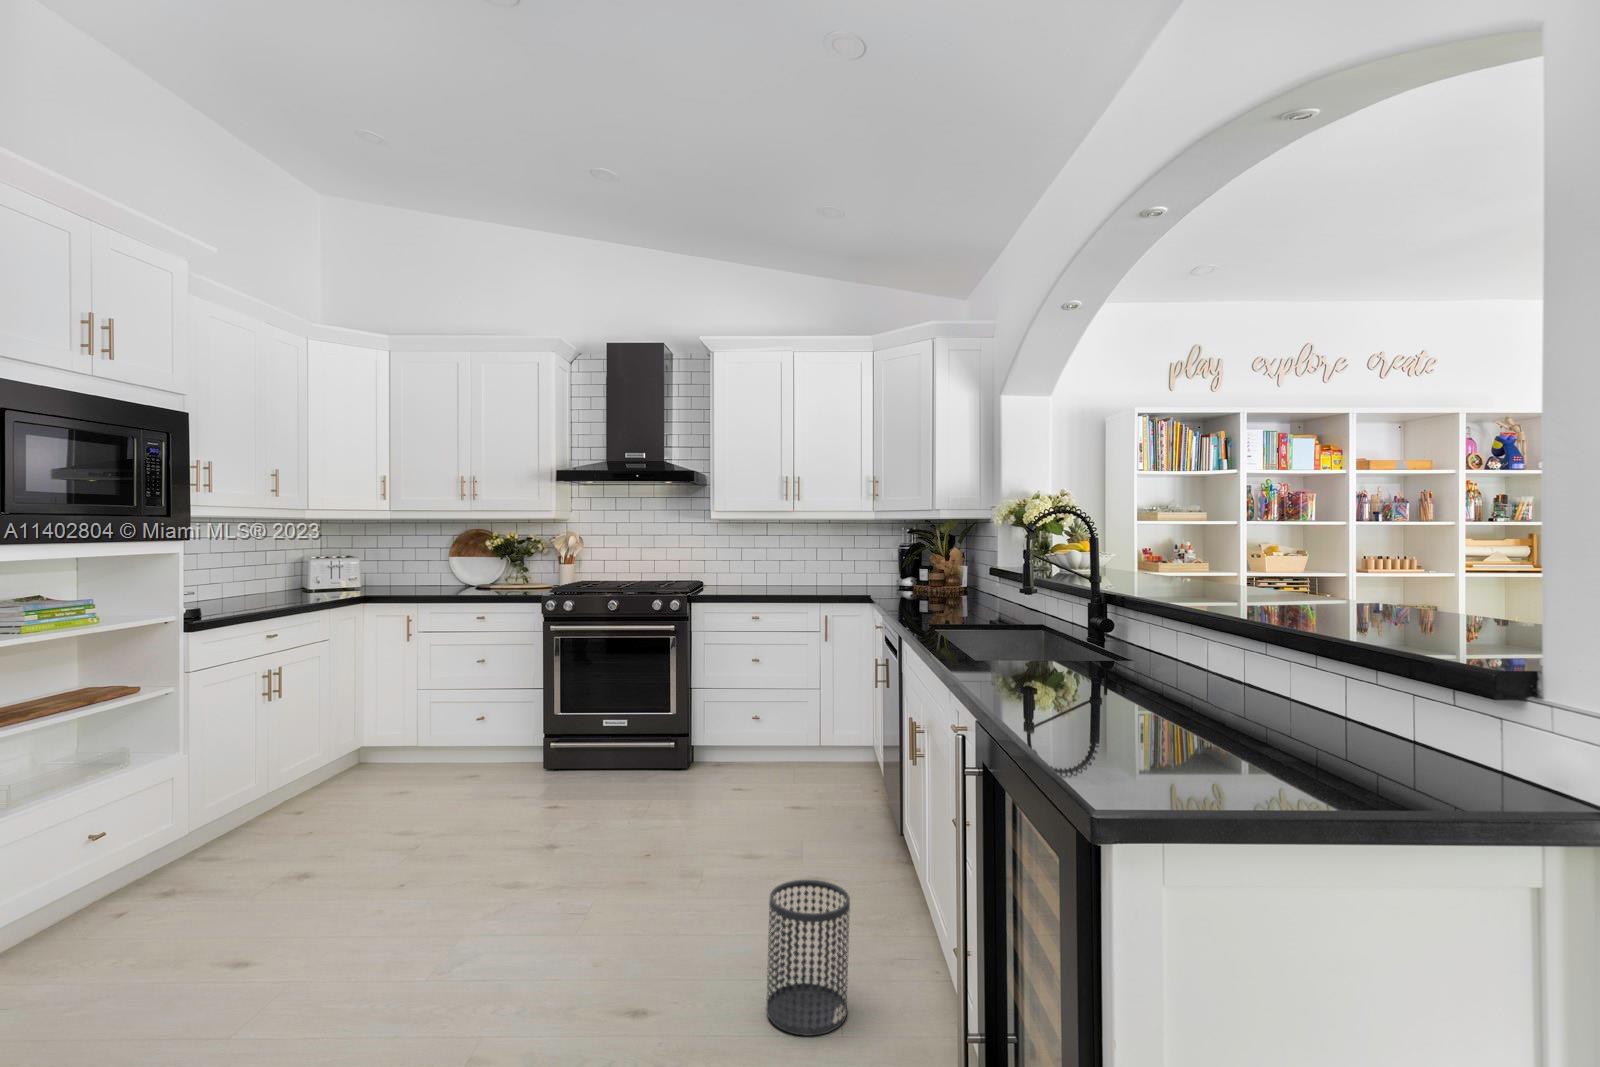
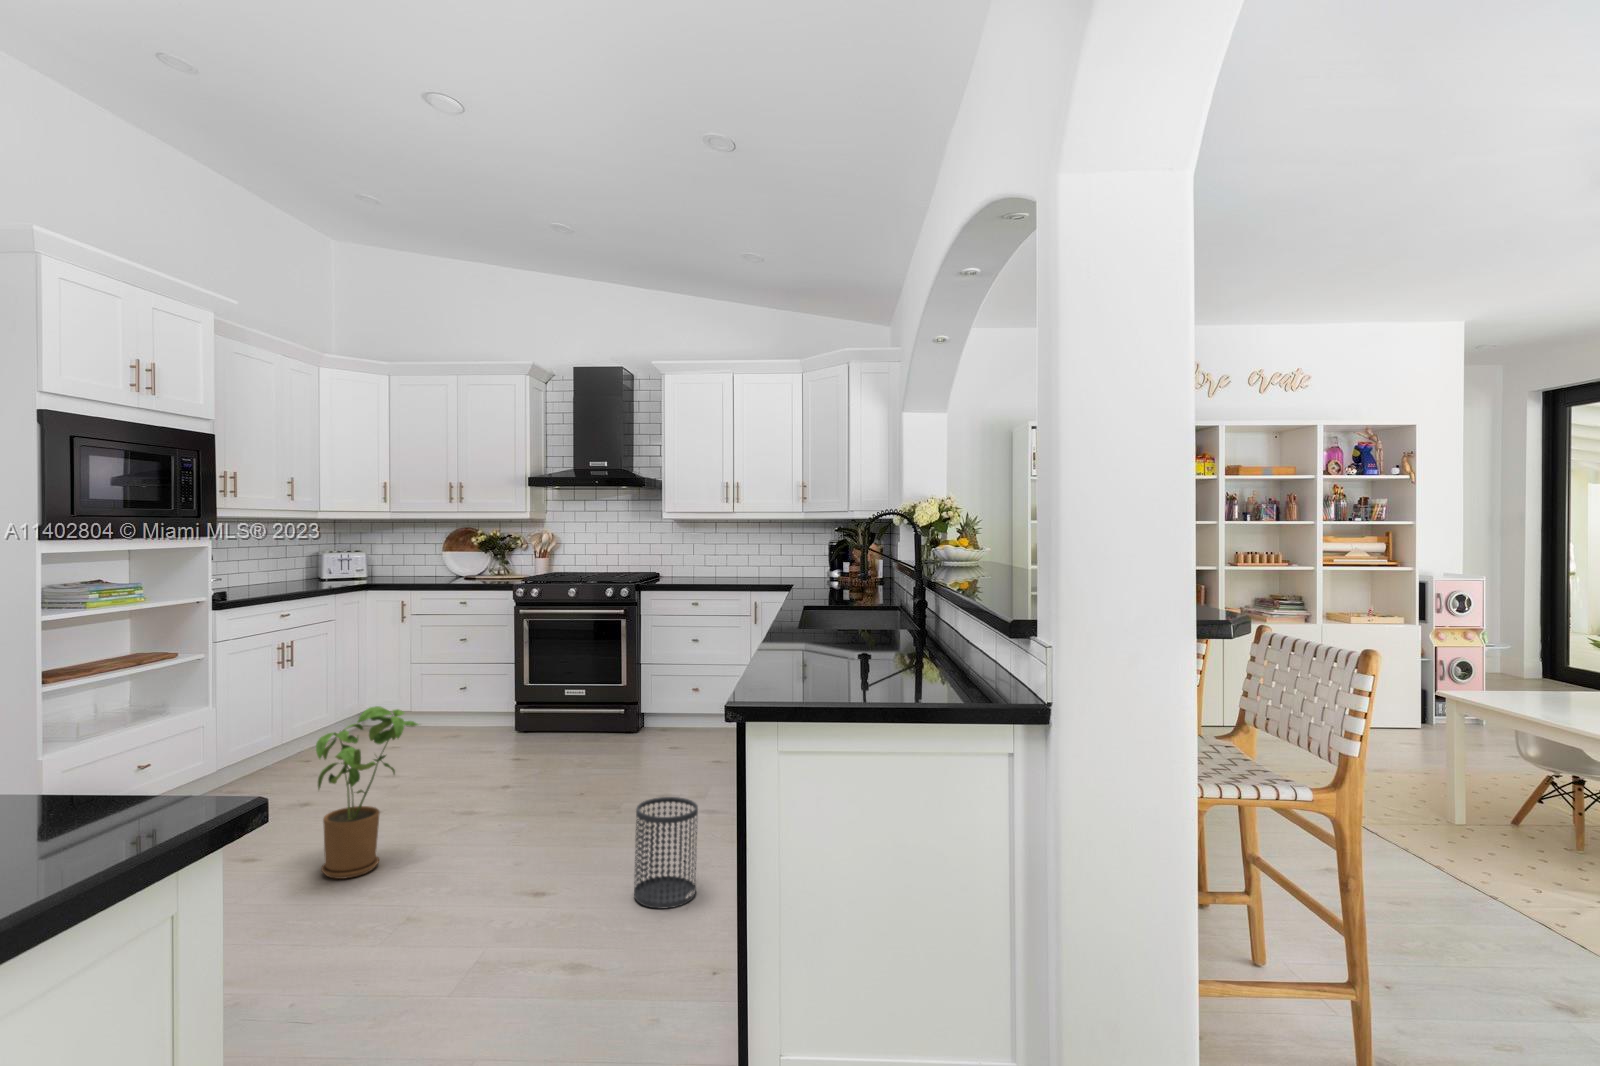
house plant: none [333,762,469,992] -> present [316,706,419,879]

